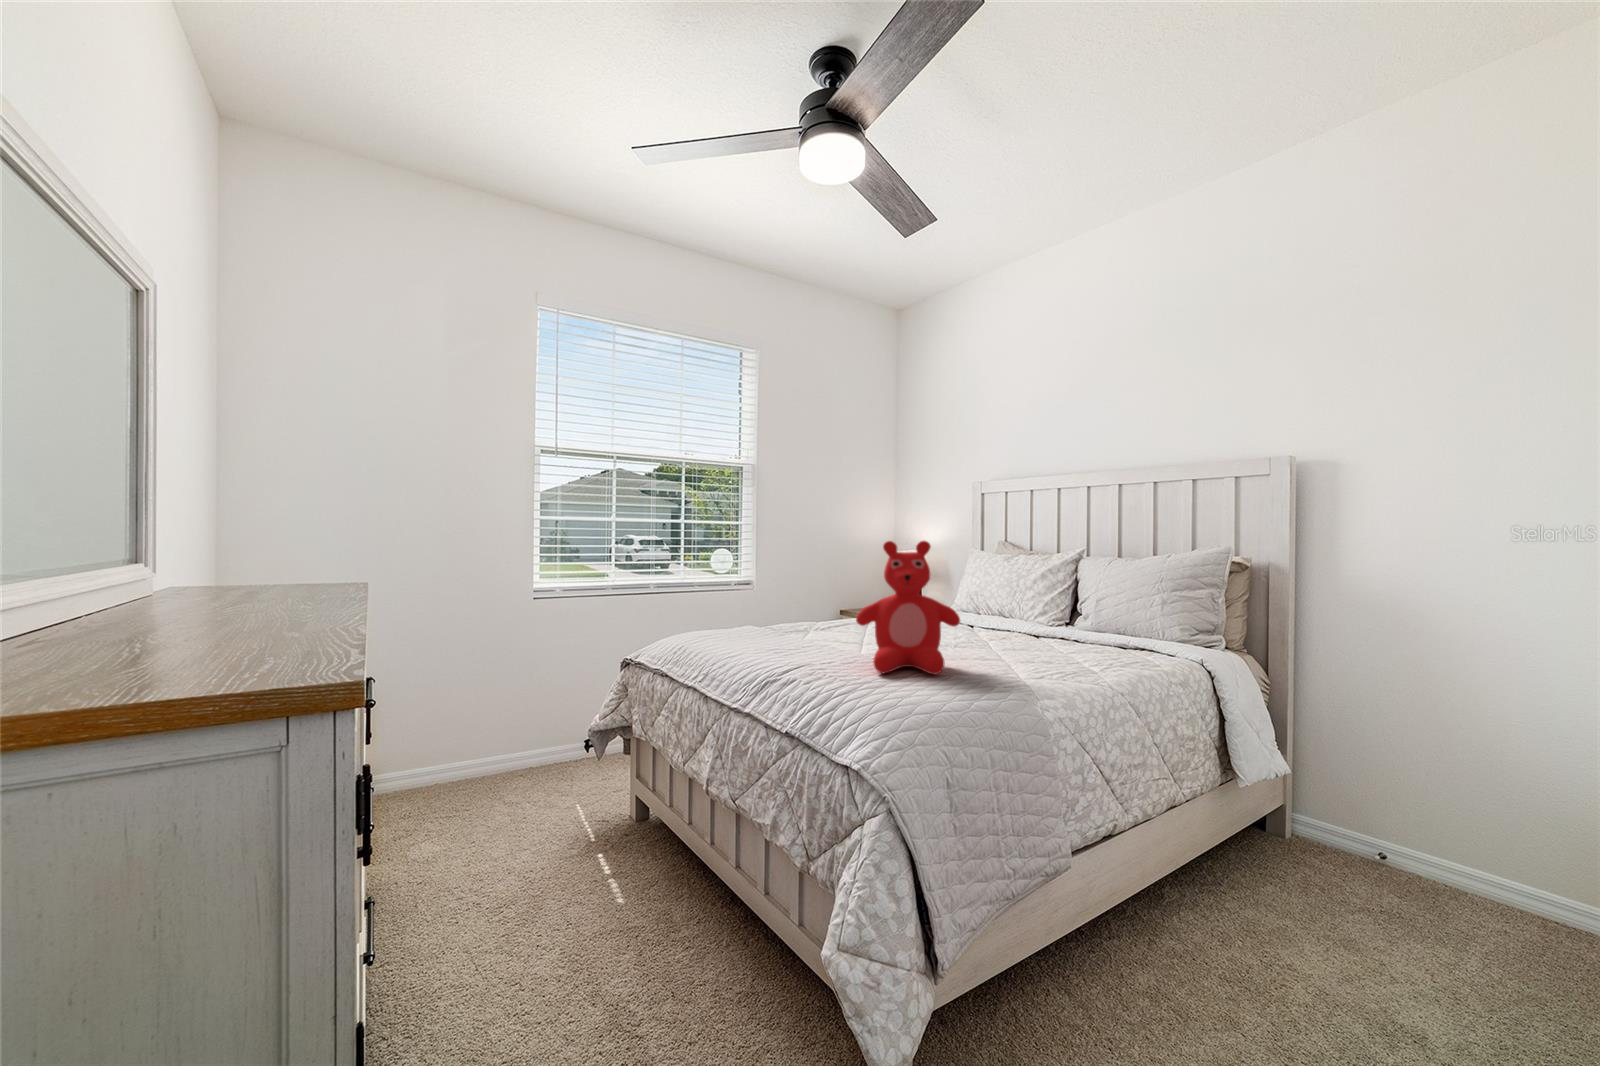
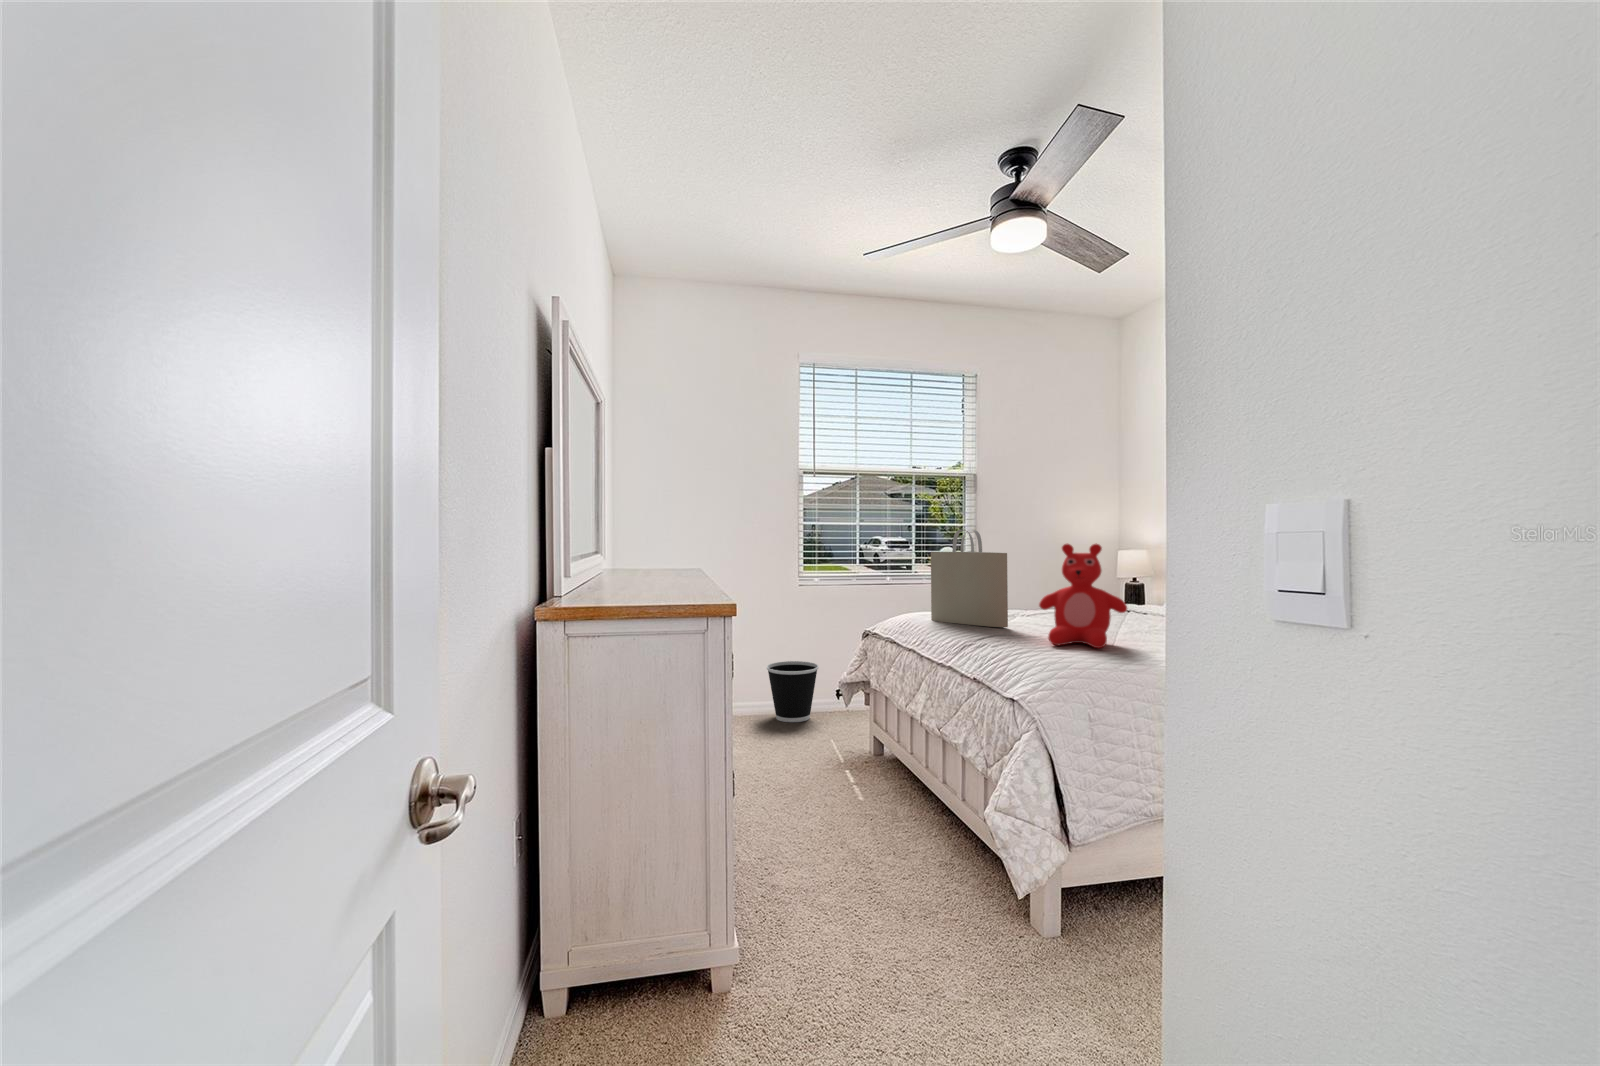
tote bag: none [712,525,811,648] -> present [931,530,1008,627]
wastebasket: none [487,699,562,783] -> present [767,661,819,722]

